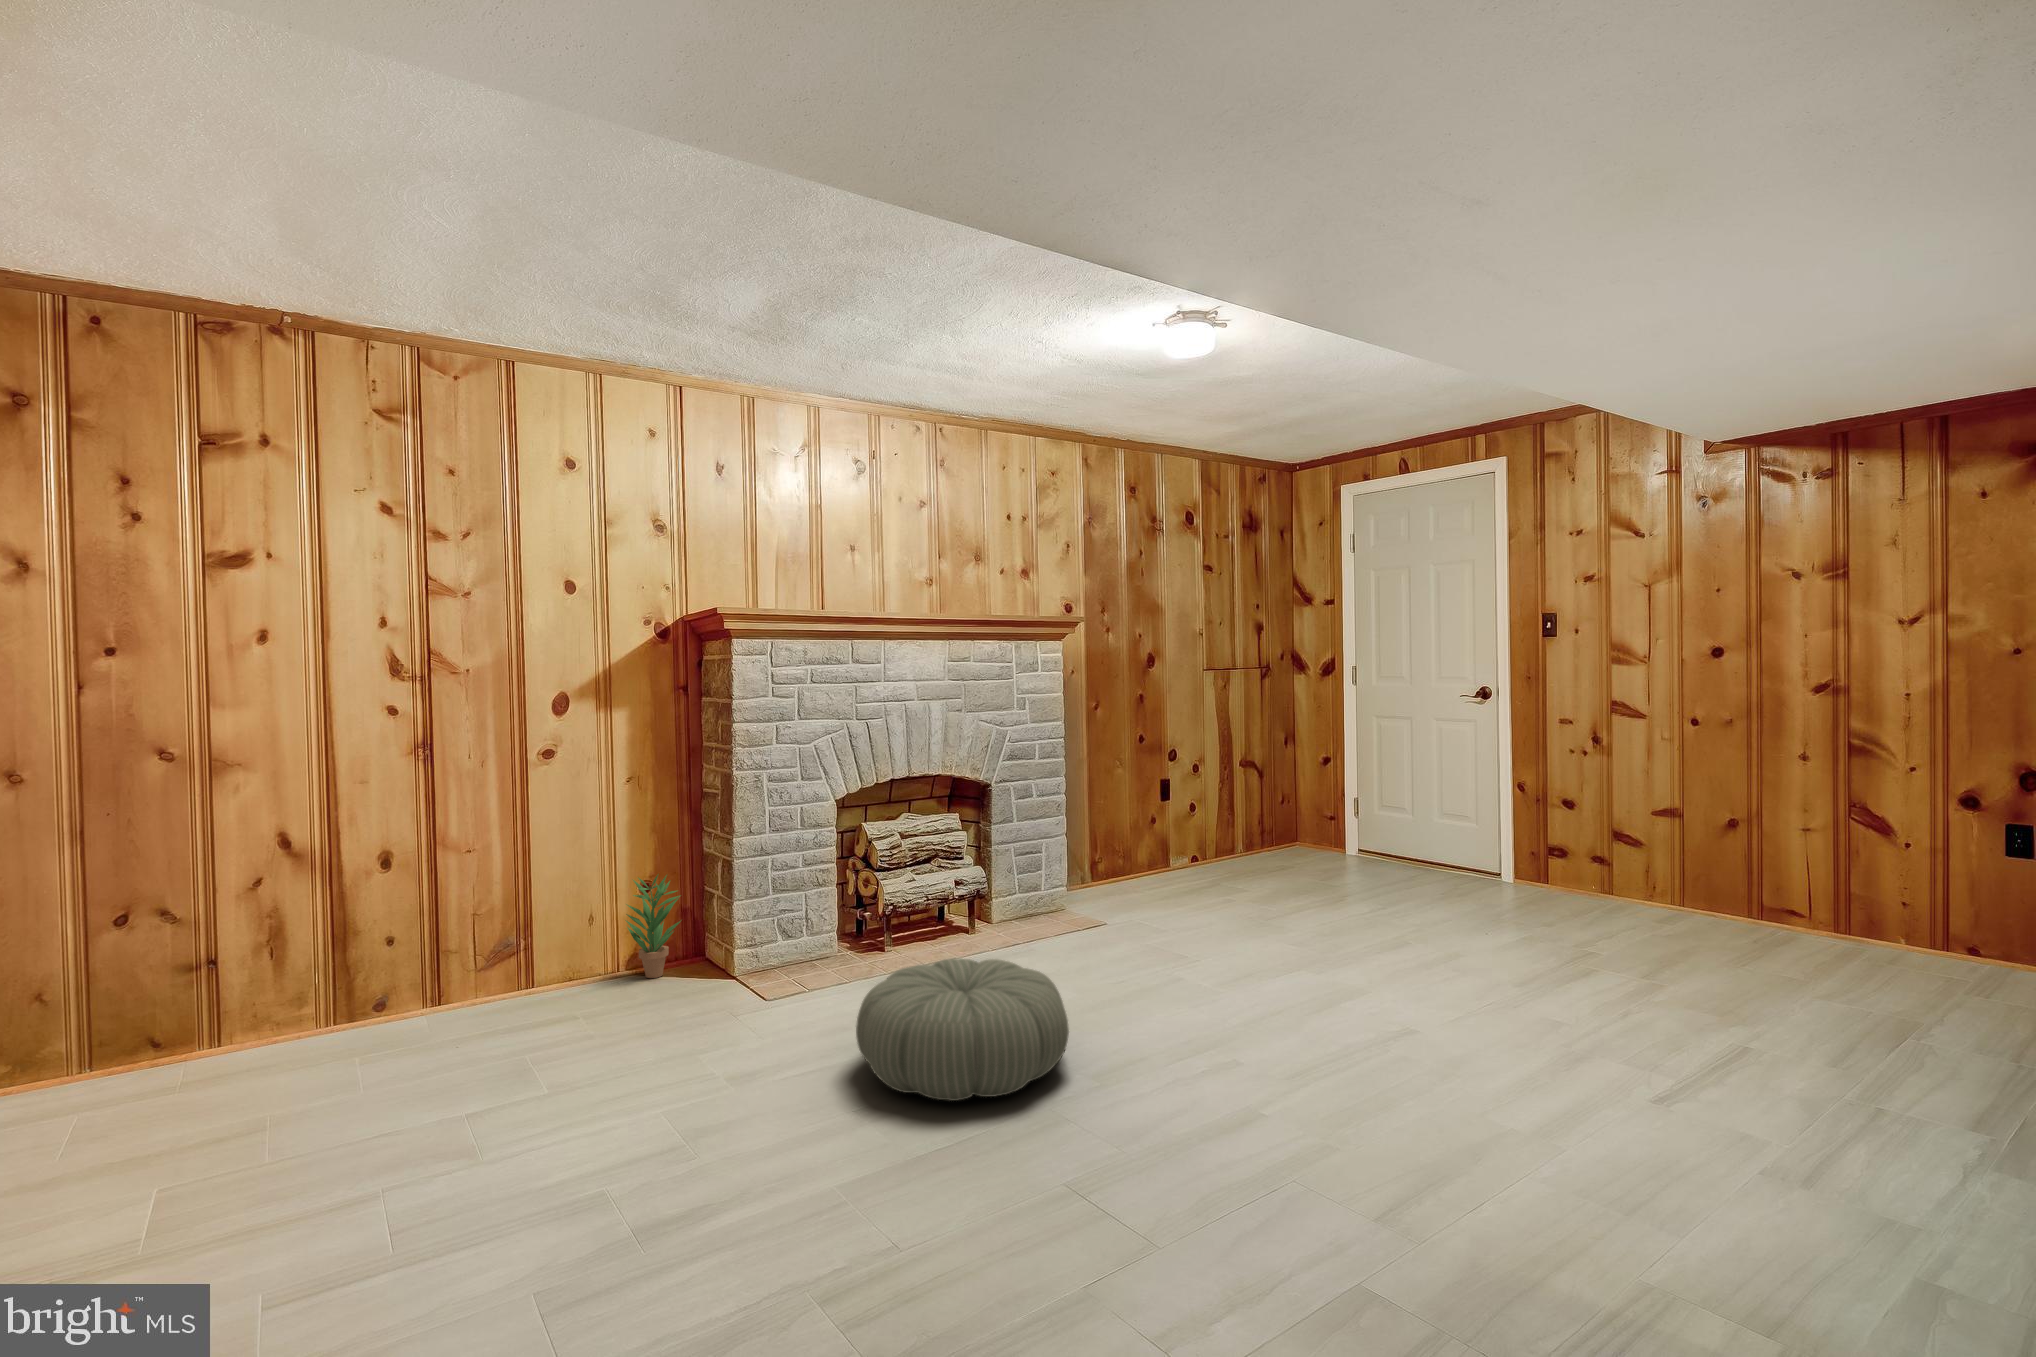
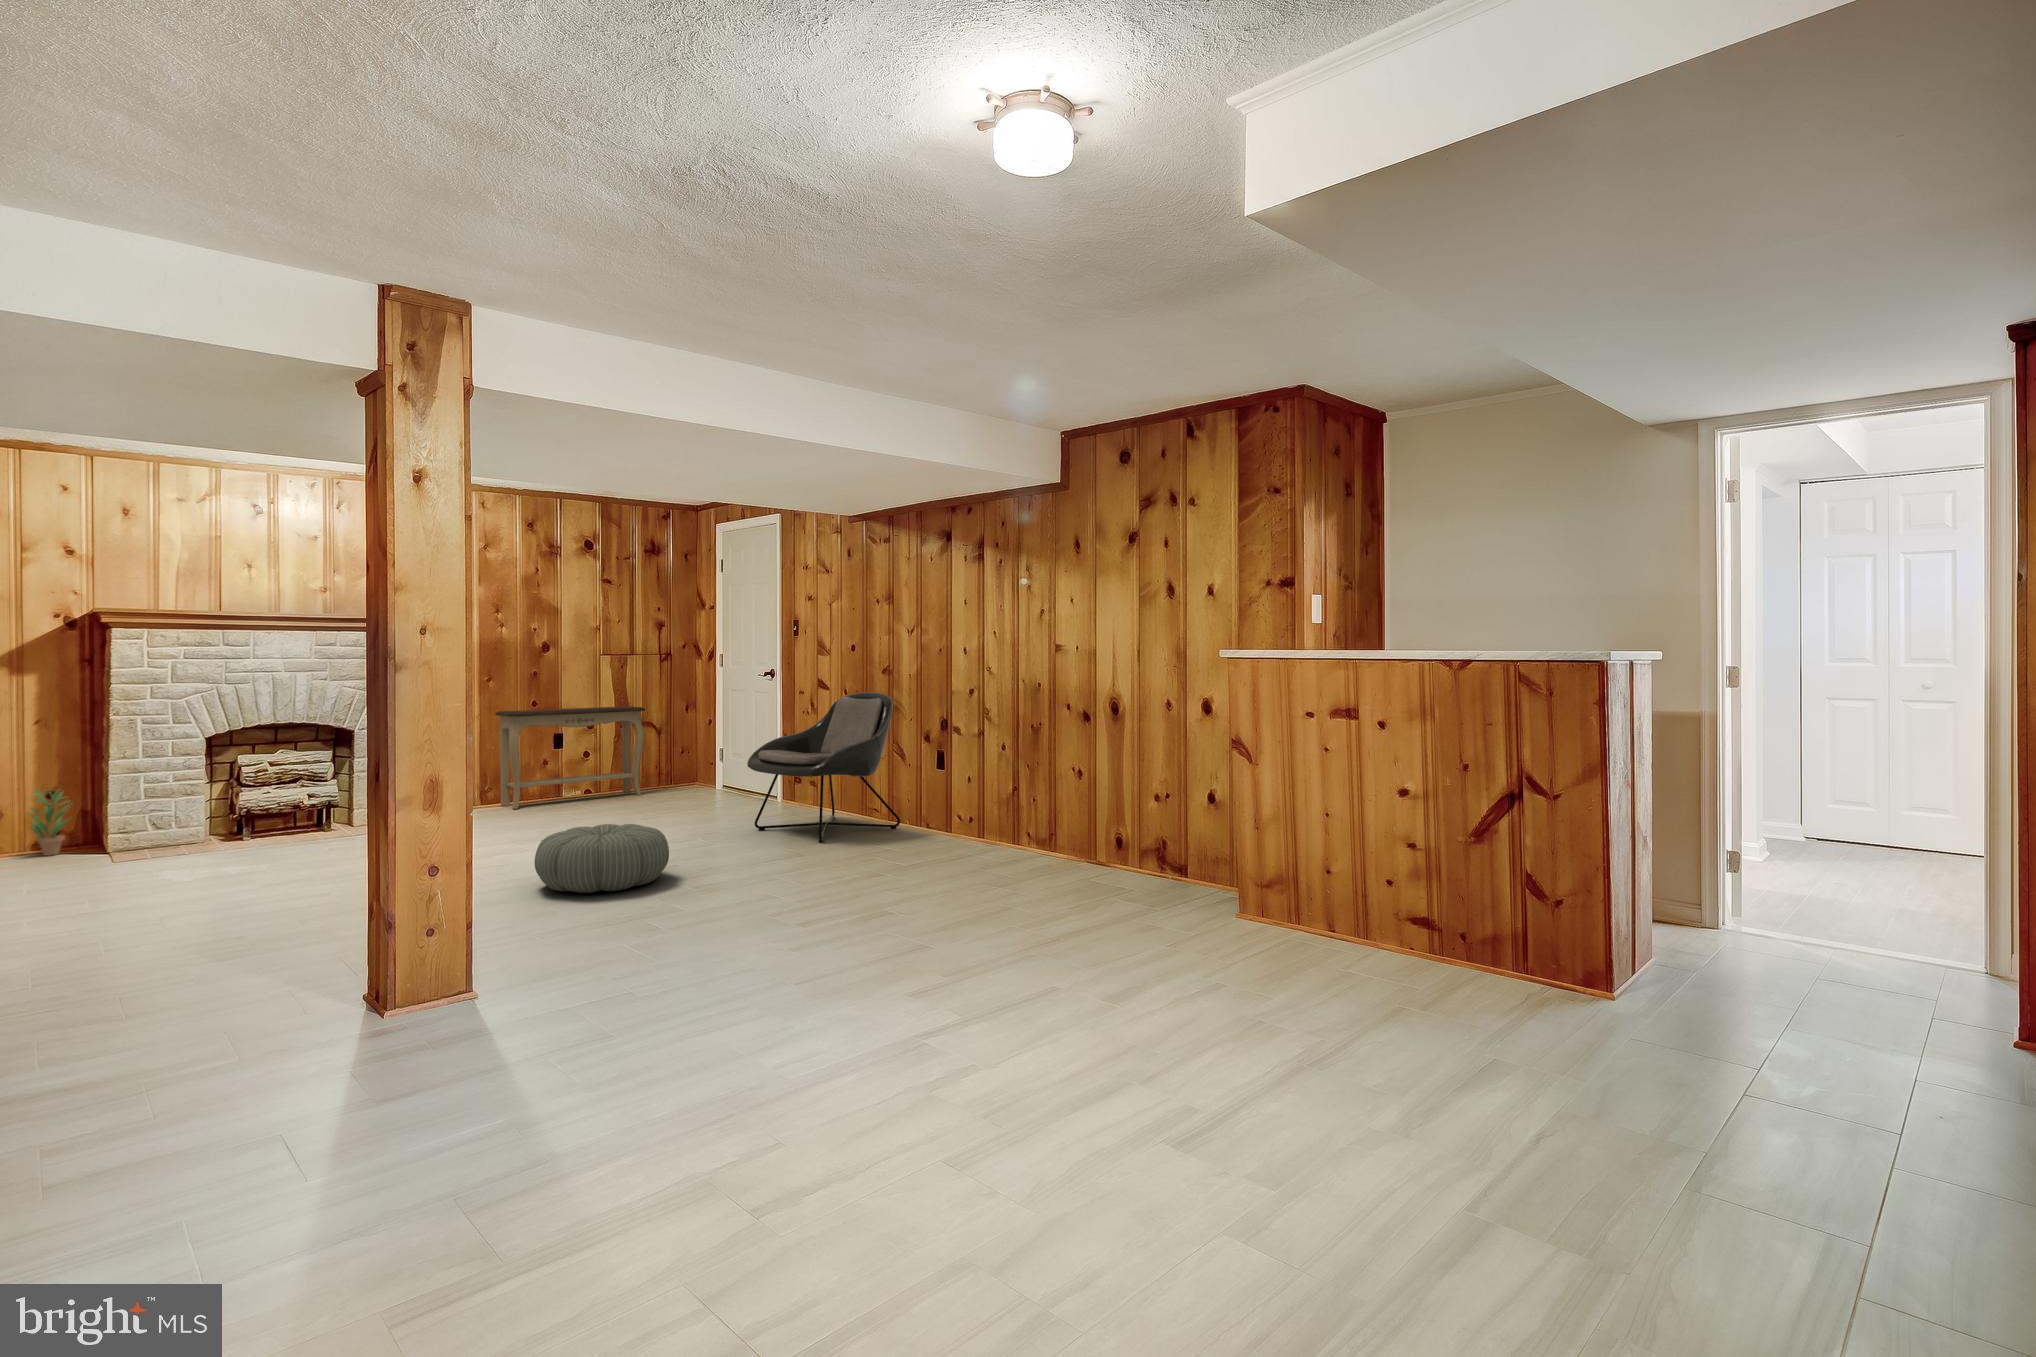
lounge chair: none [1642,722,1925,990] -> present [747,692,900,842]
console table: none [1108,739,1273,890] -> present [495,706,645,809]
pouf: present [856,958,1069,1101] -> present [535,824,669,893]

